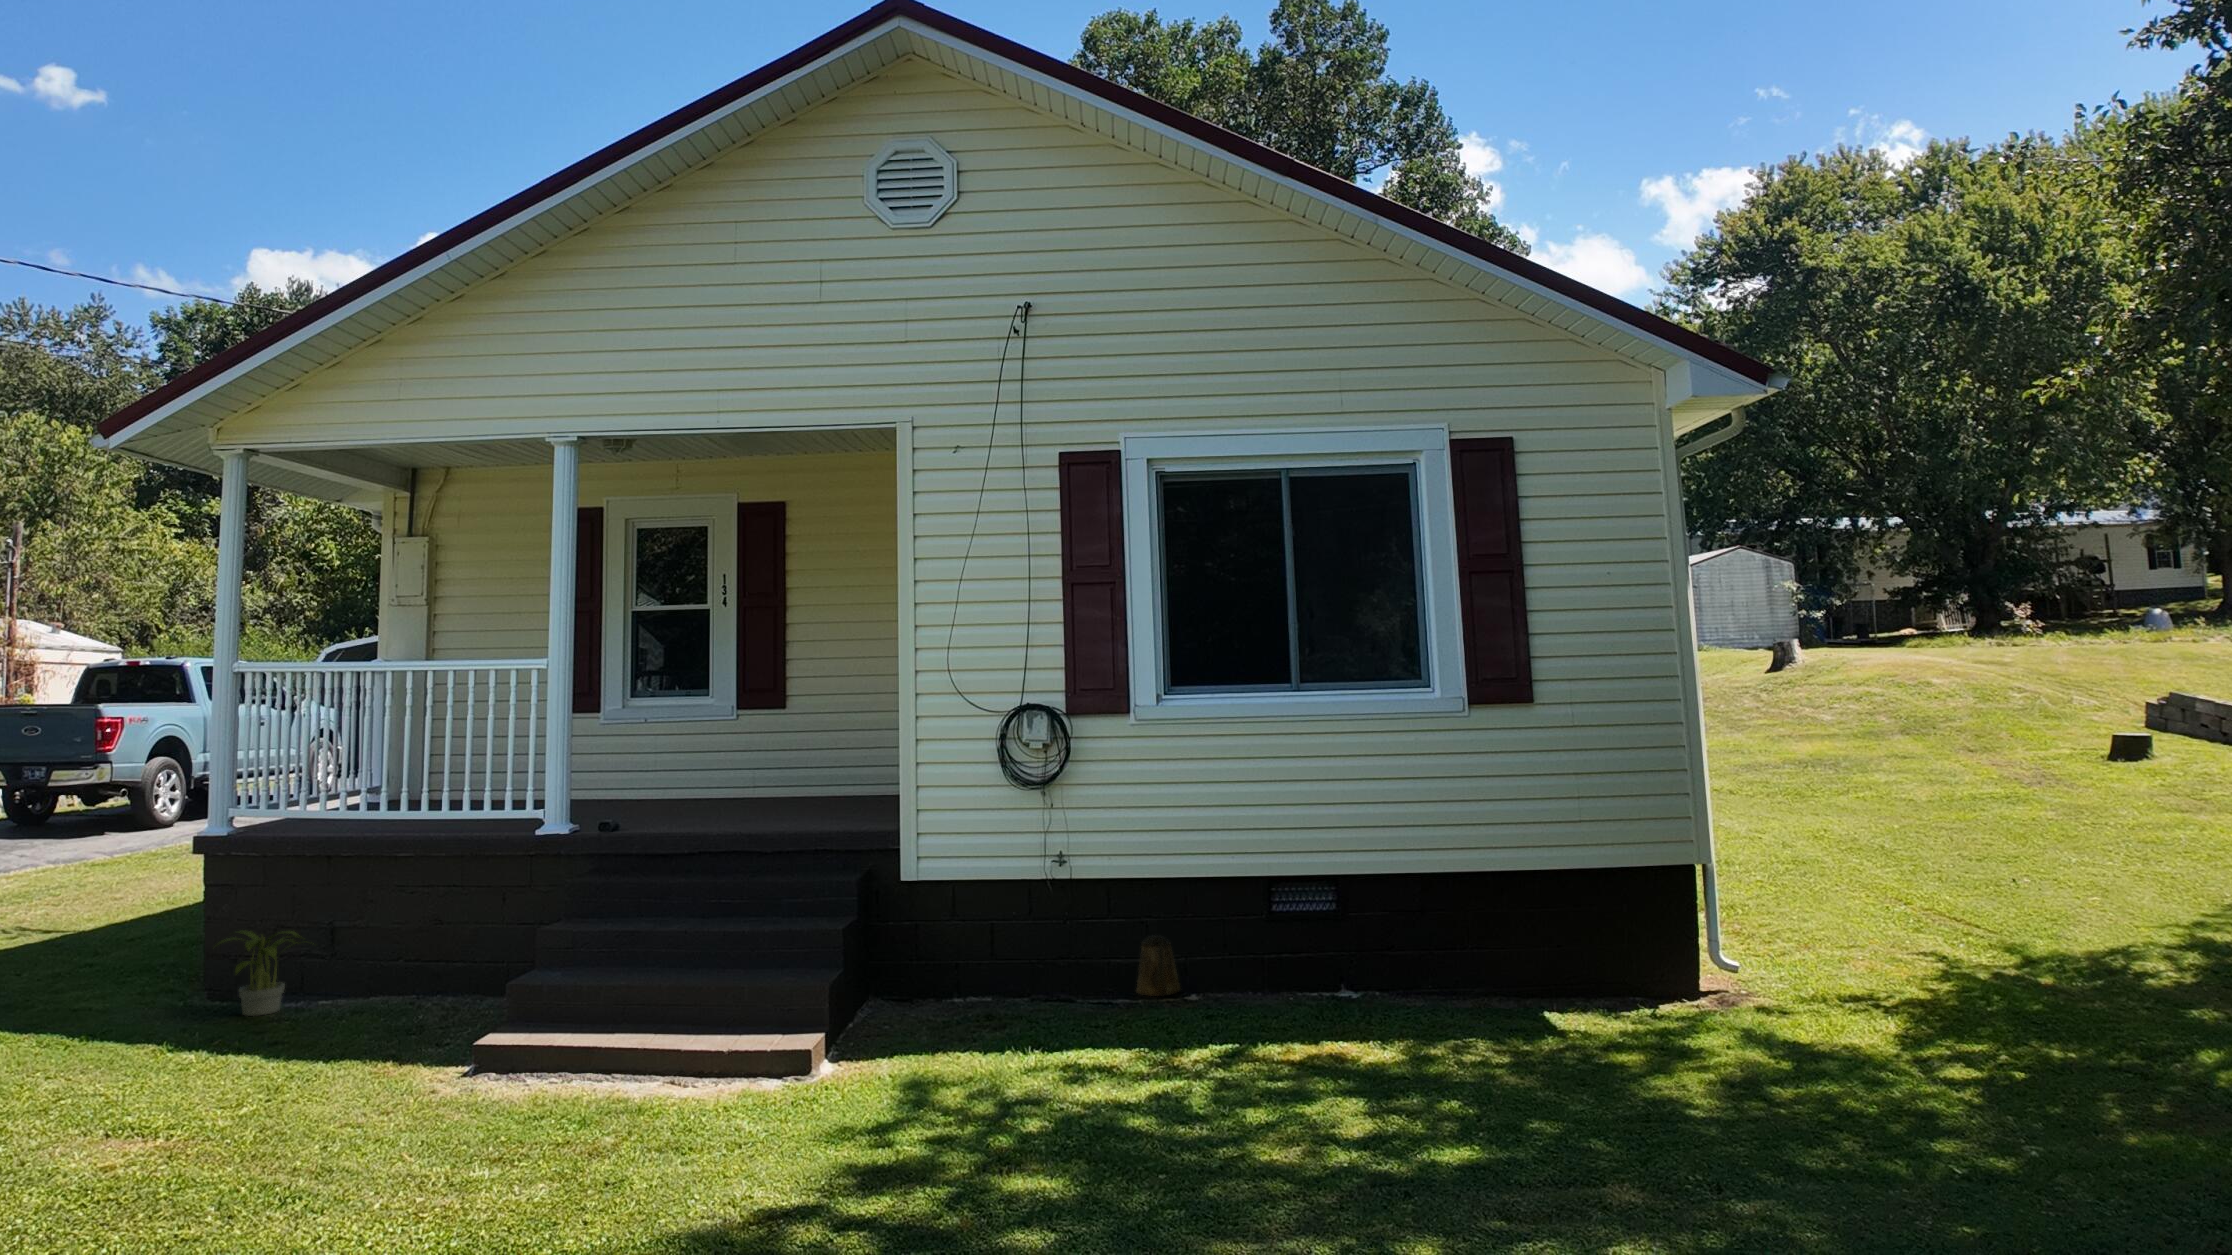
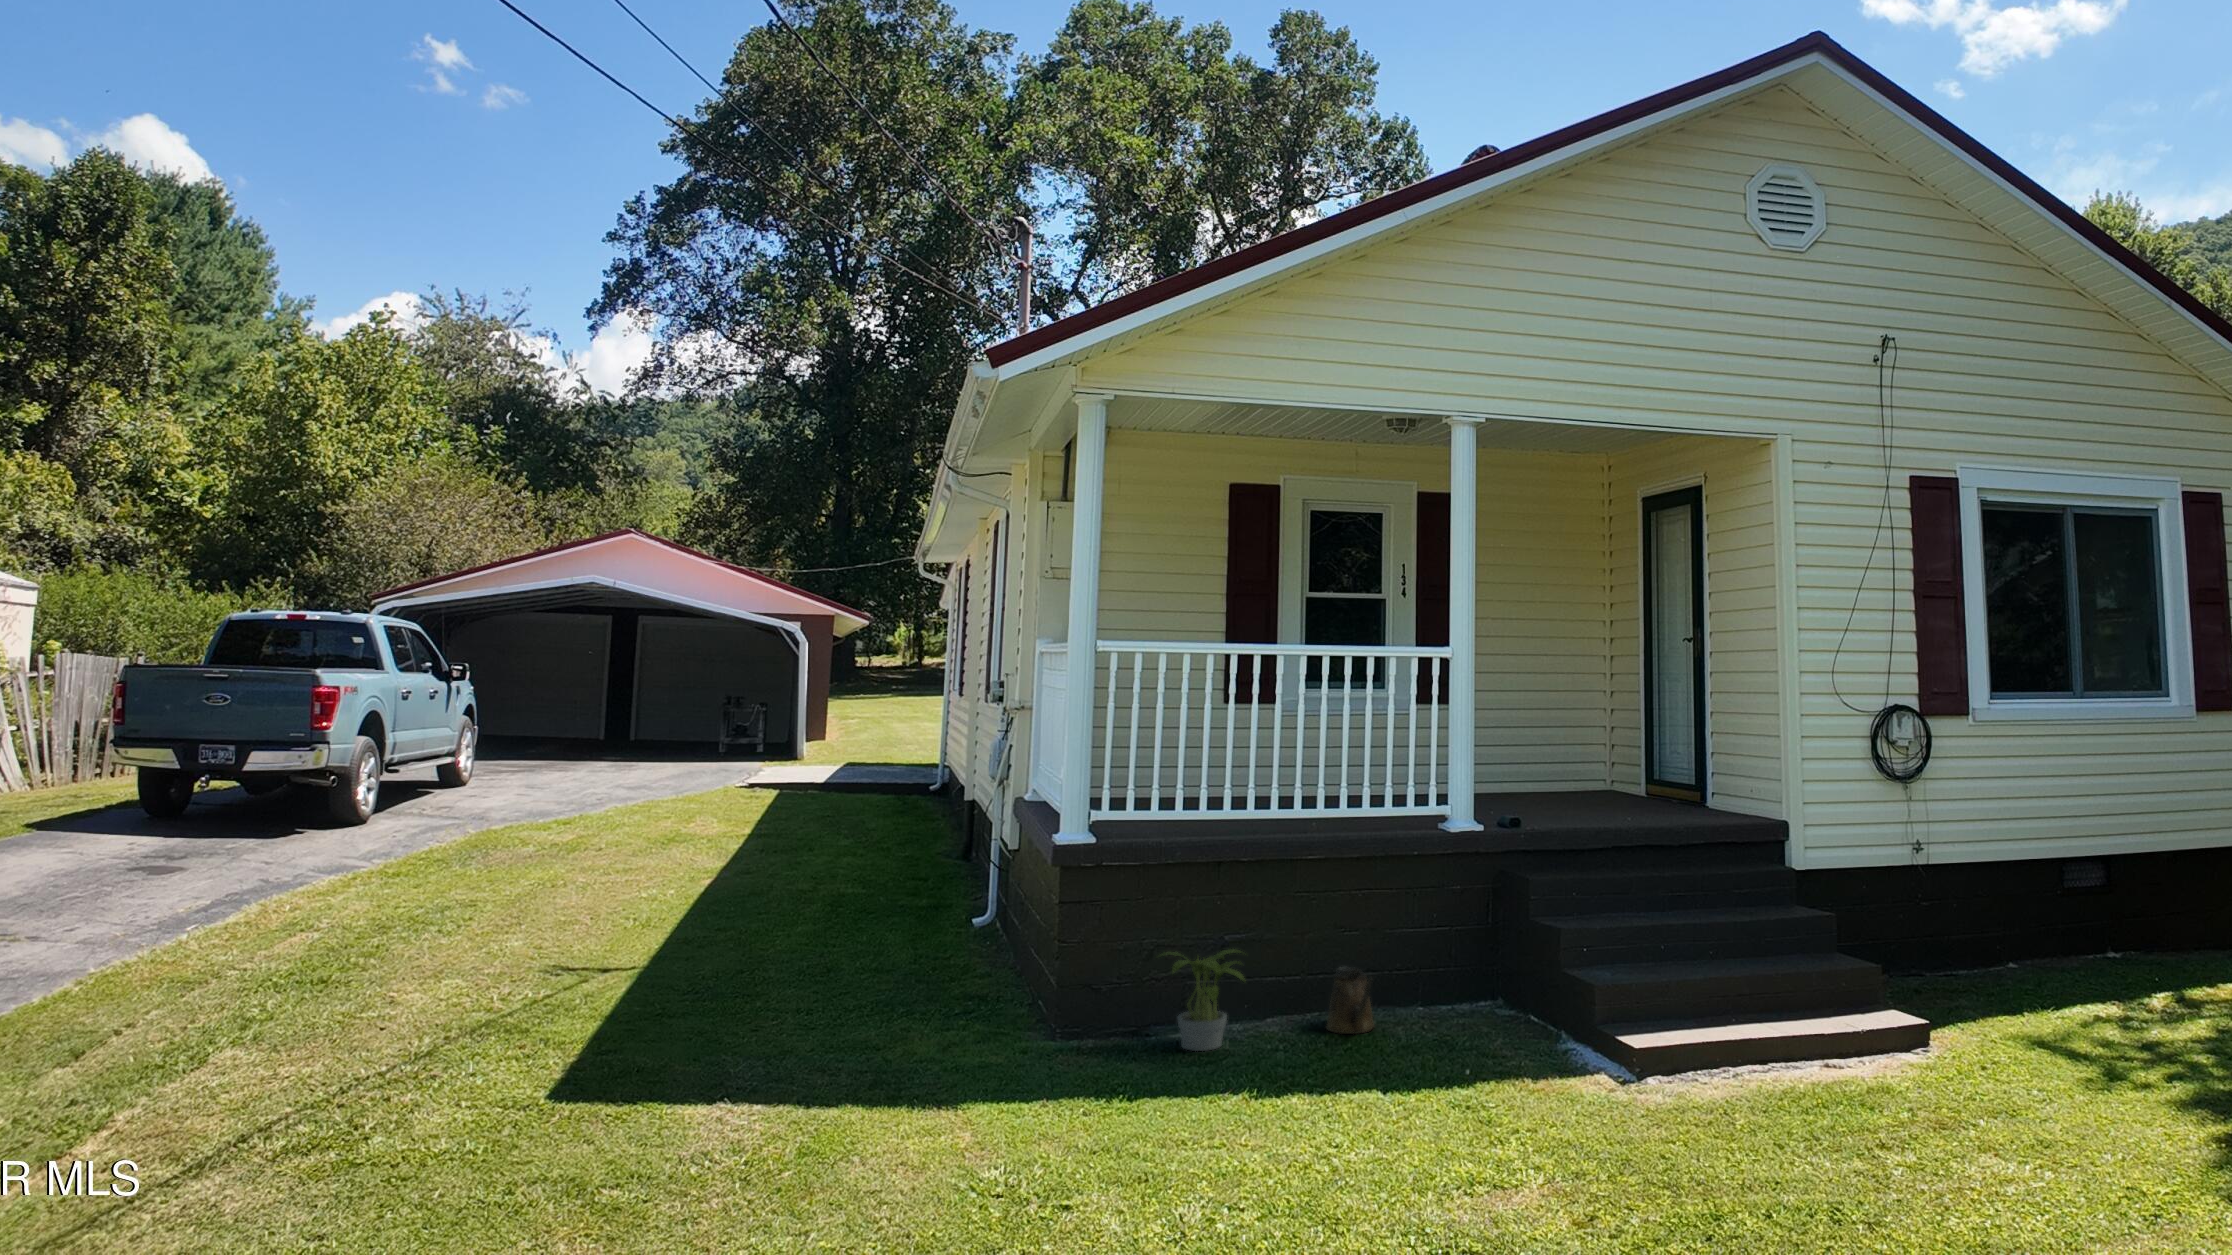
watering can: present [1136,935,1181,996] -> present [1325,967,1374,1034]

